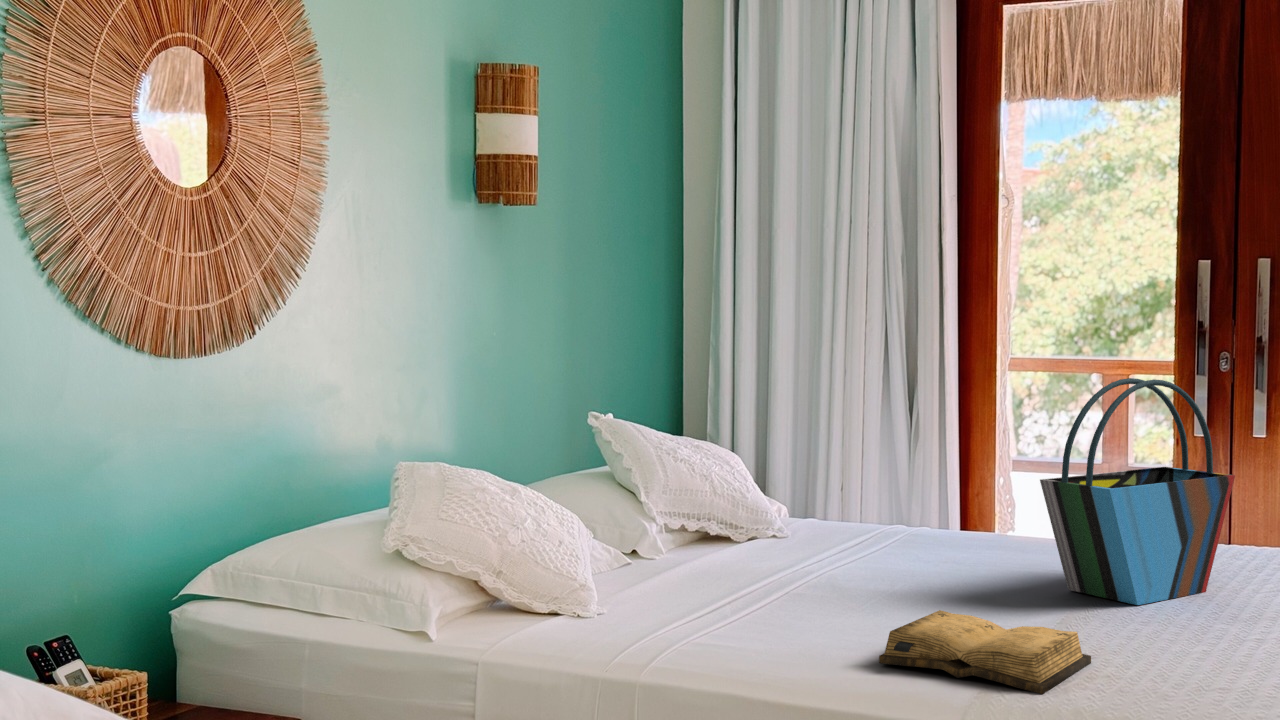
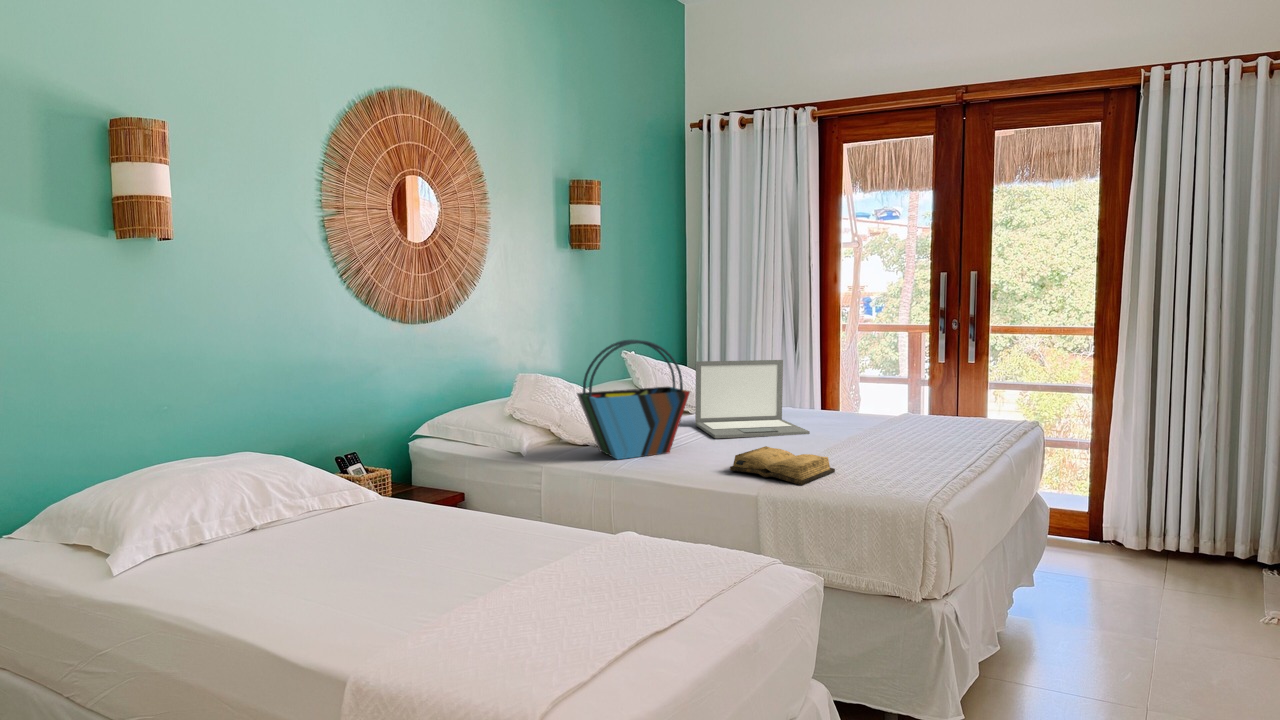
tote bag: present [1040,378,1235,605] -> present [577,340,690,459]
laptop: none [756,430,994,593] -> present [695,360,810,438]

